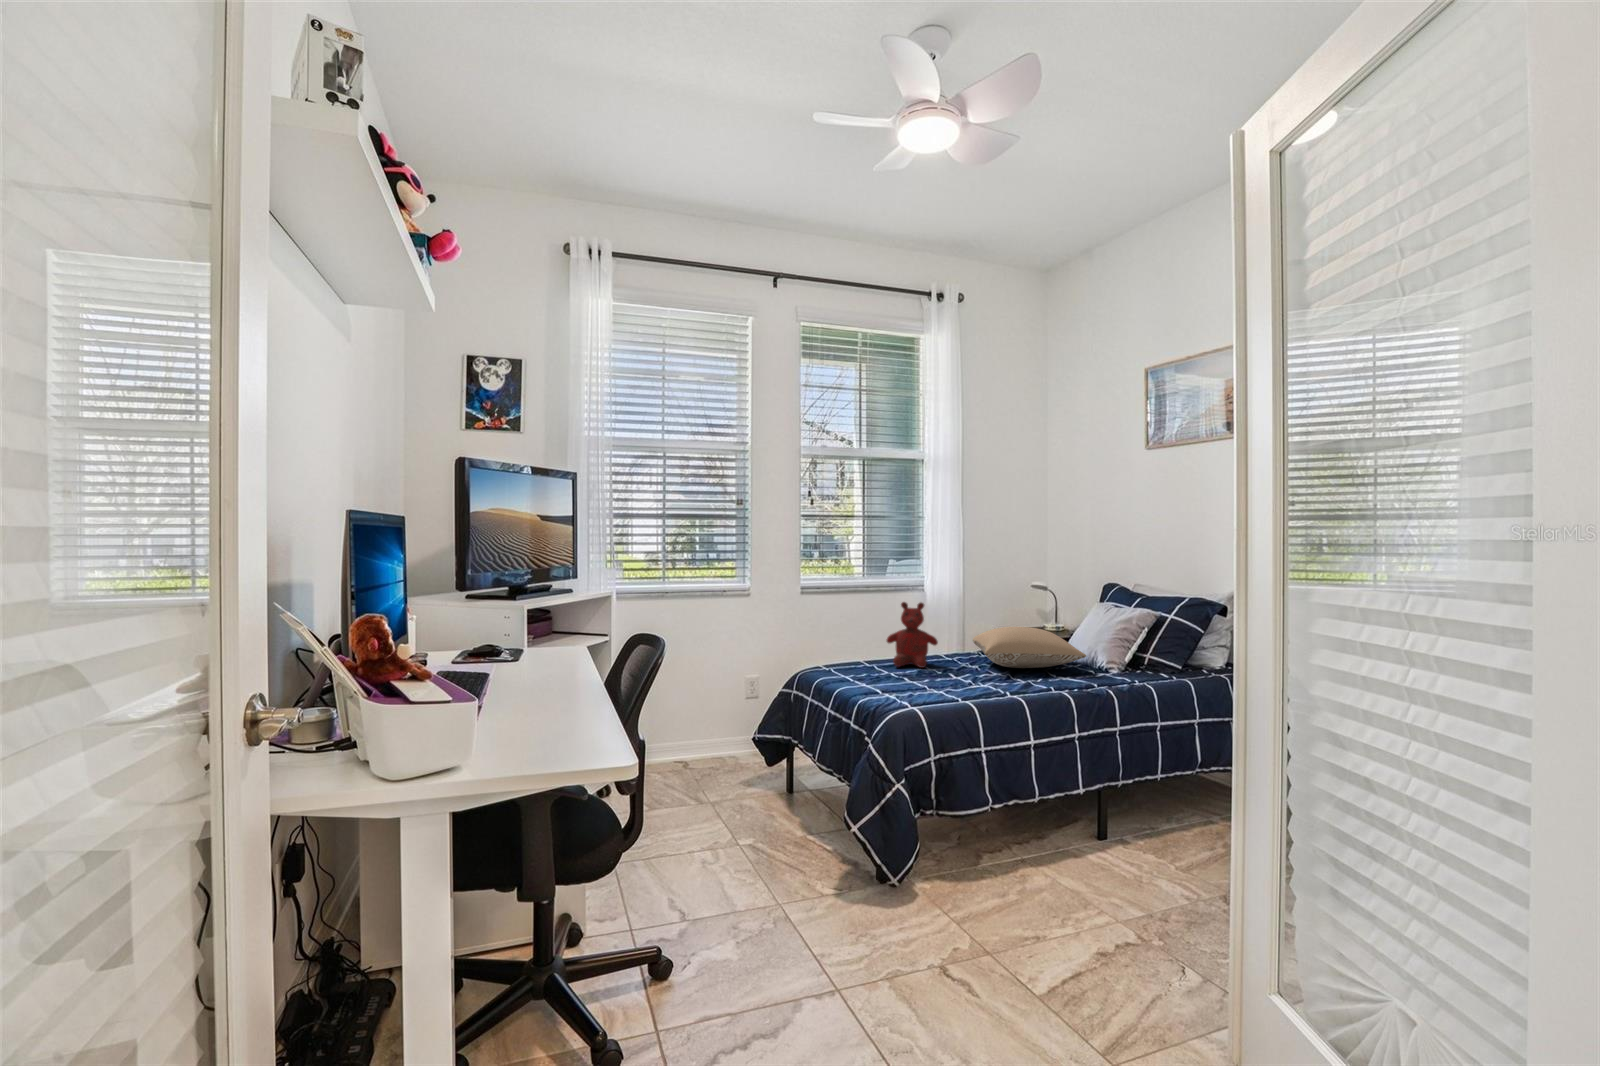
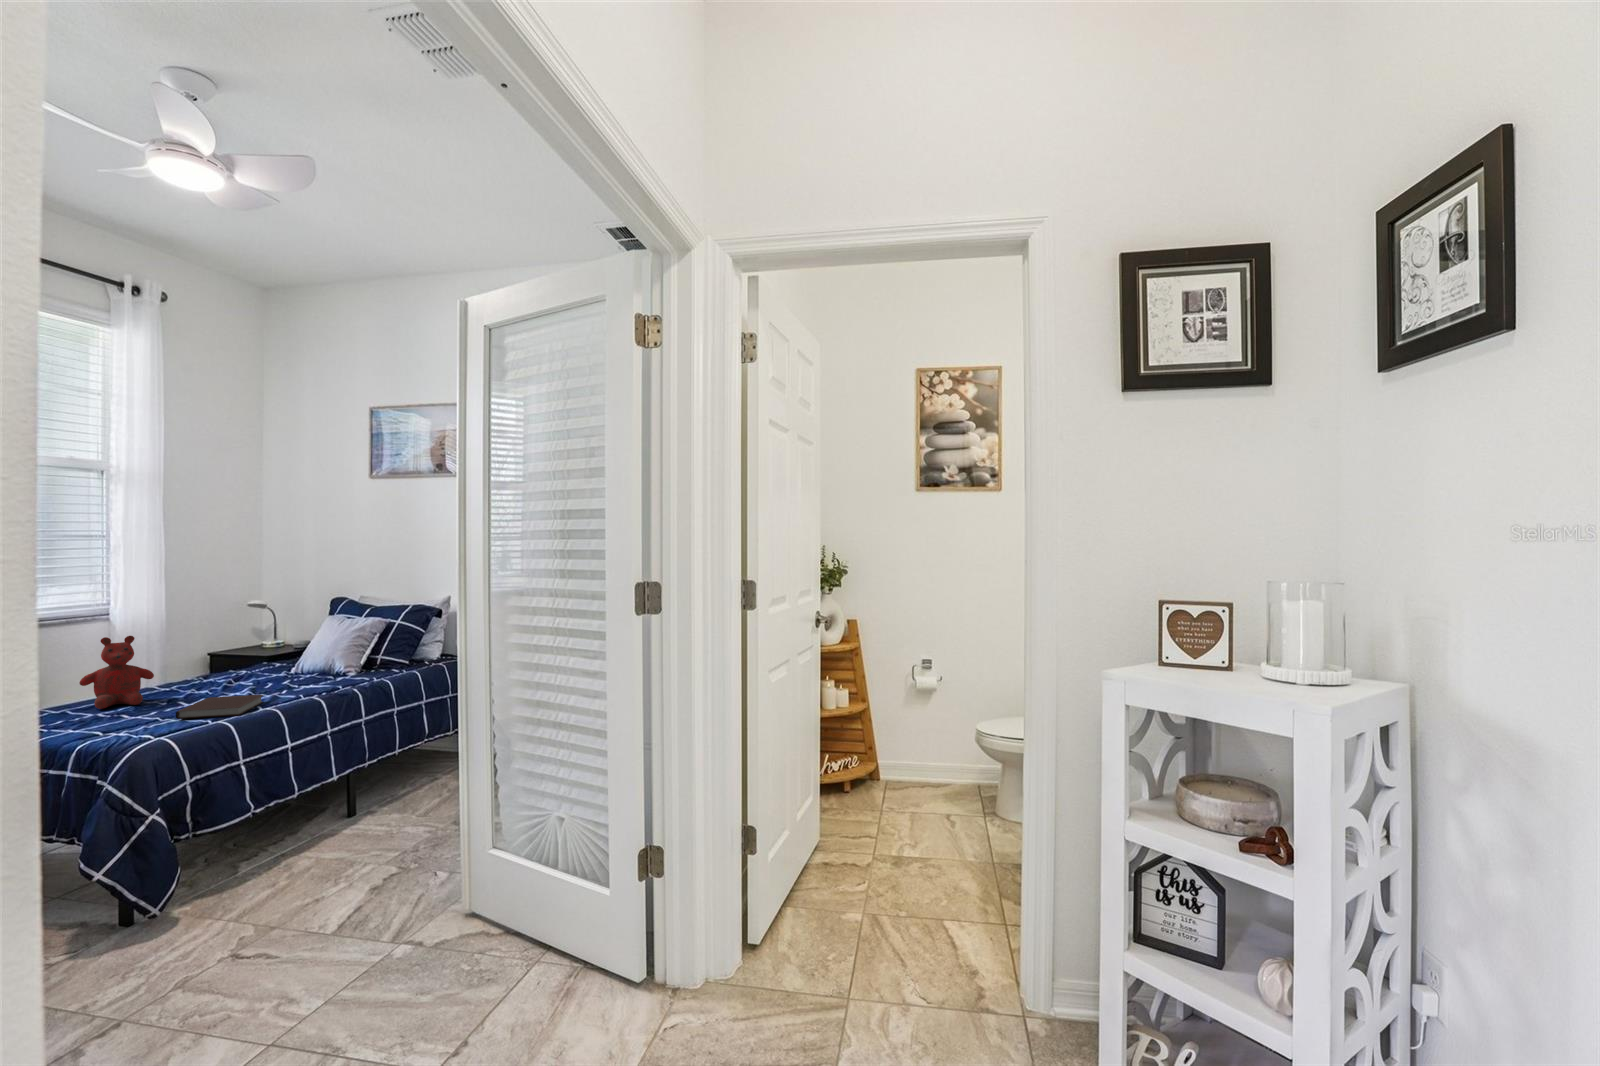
pillow: present [973,627,1086,668] -> none [195,647,328,687]
notebook: none [937,673,1017,697] -> present [176,695,264,719]

